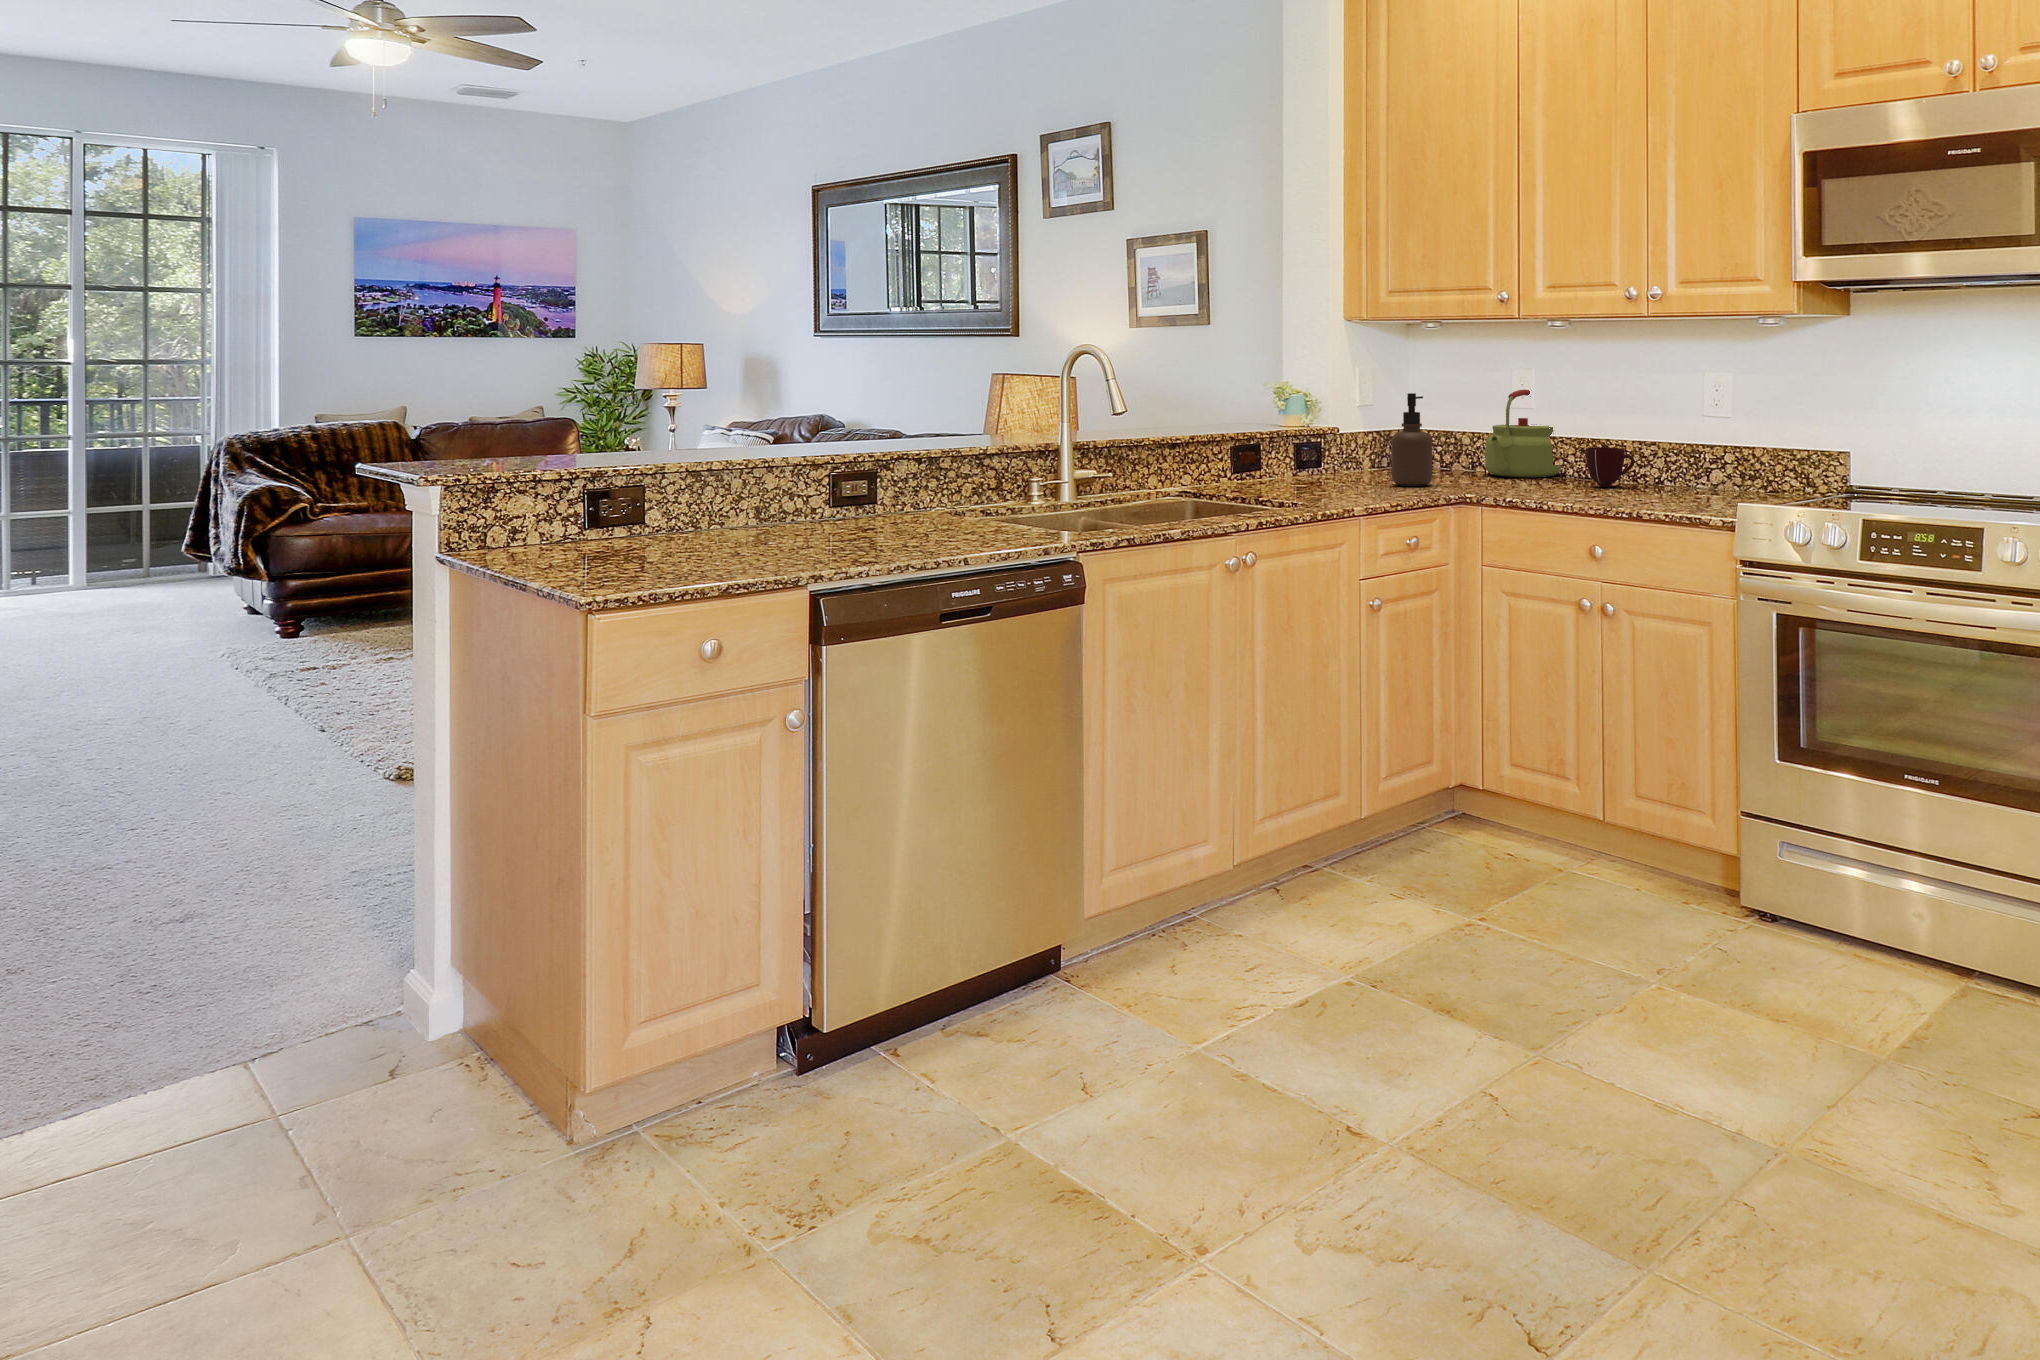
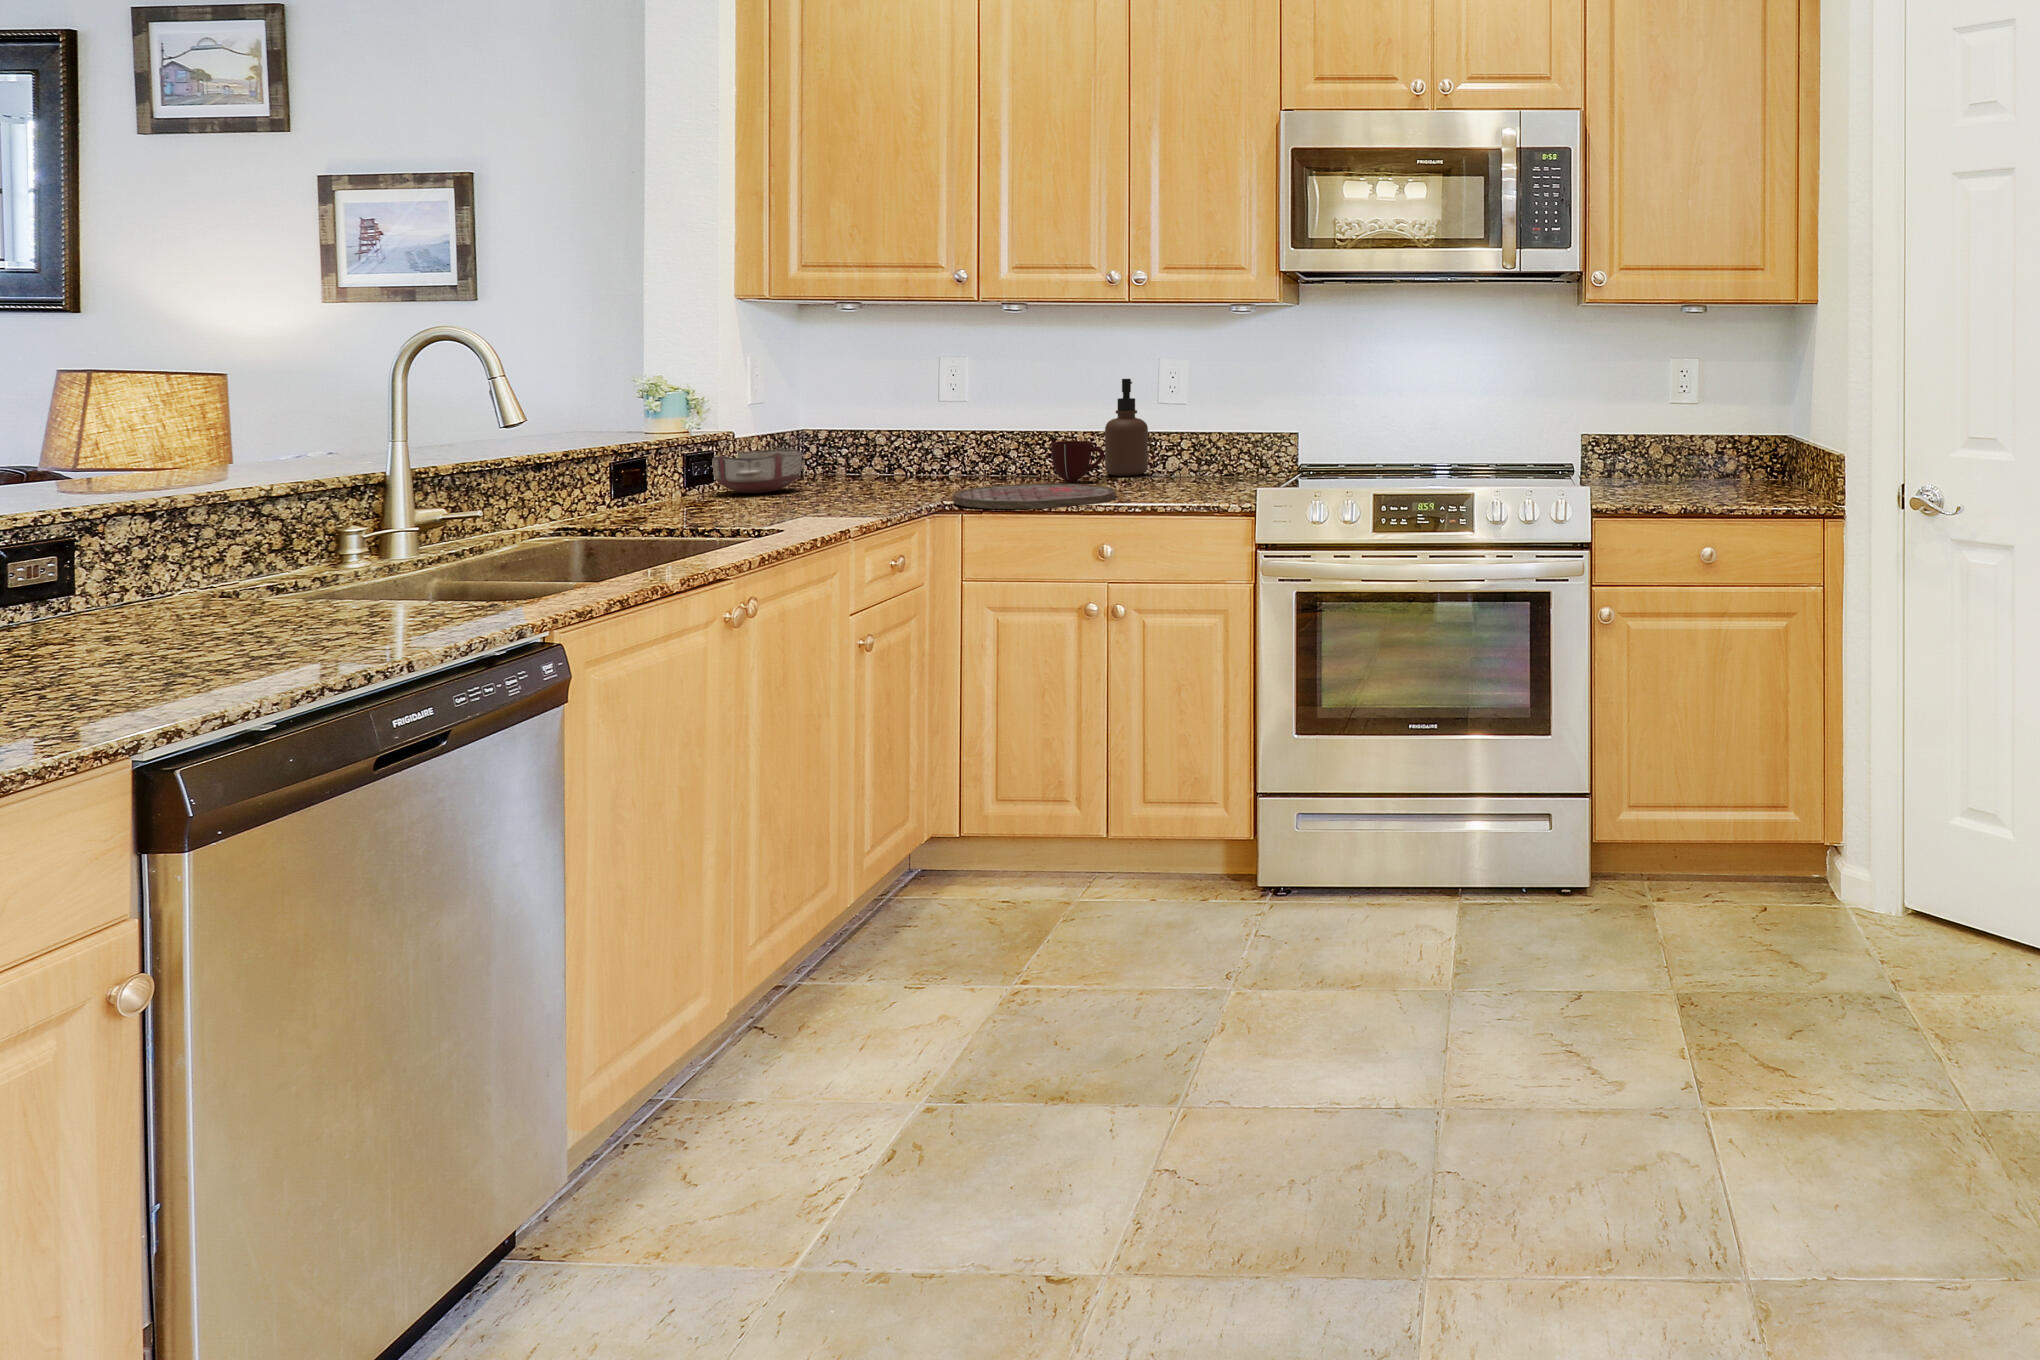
kettle: present [1485,390,1561,478] -> none [913,381,1000,479]
soap dispenser: present [1391,393,1432,486] -> present [1105,379,1148,476]
ceramic bowl: none [1320,444,1388,478] -> present [712,450,802,493]
cutting board: none [1470,484,1619,506] -> present [953,484,1116,509]

